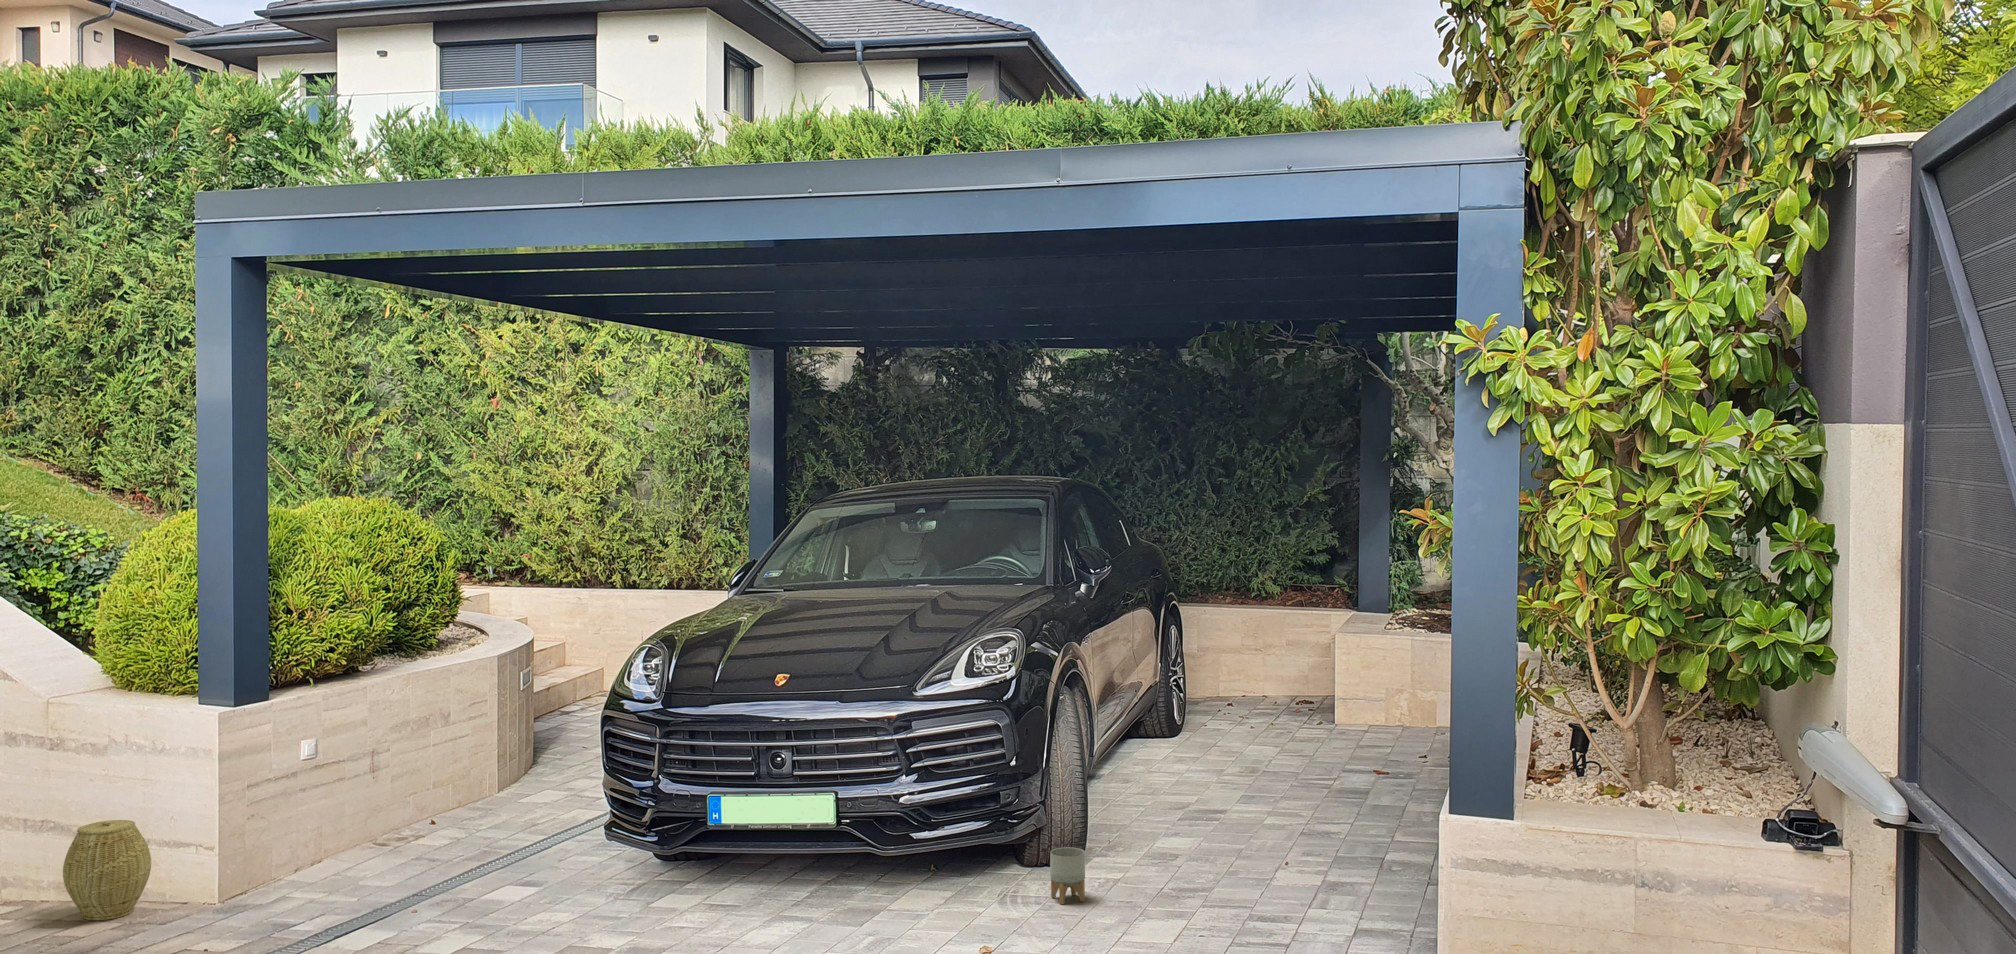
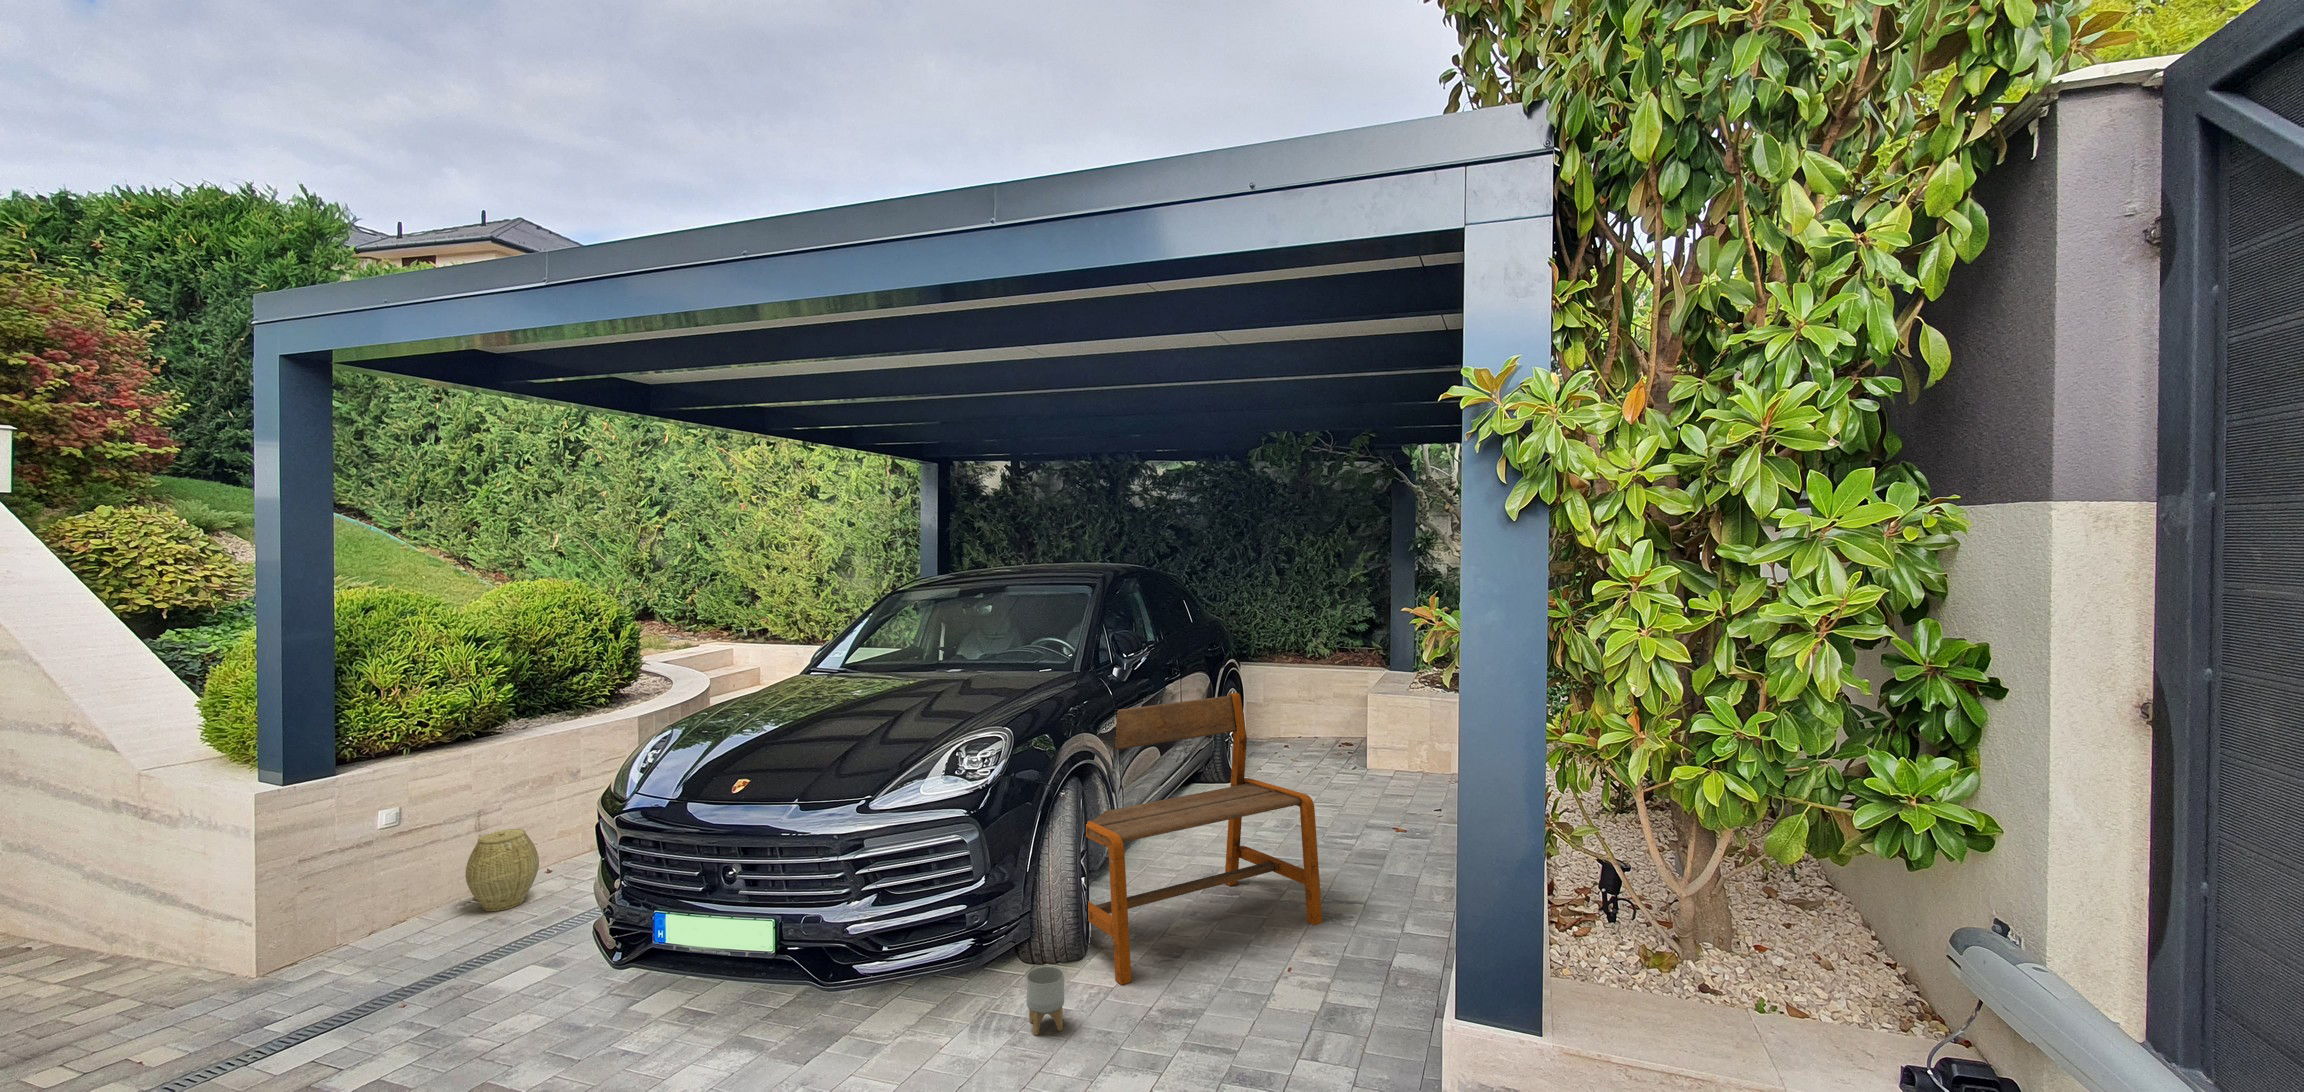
bench: none [1043,610,1305,876] -> present [1086,693,1322,985]
woven basket: present [63,820,151,920] -> present [465,829,539,911]

